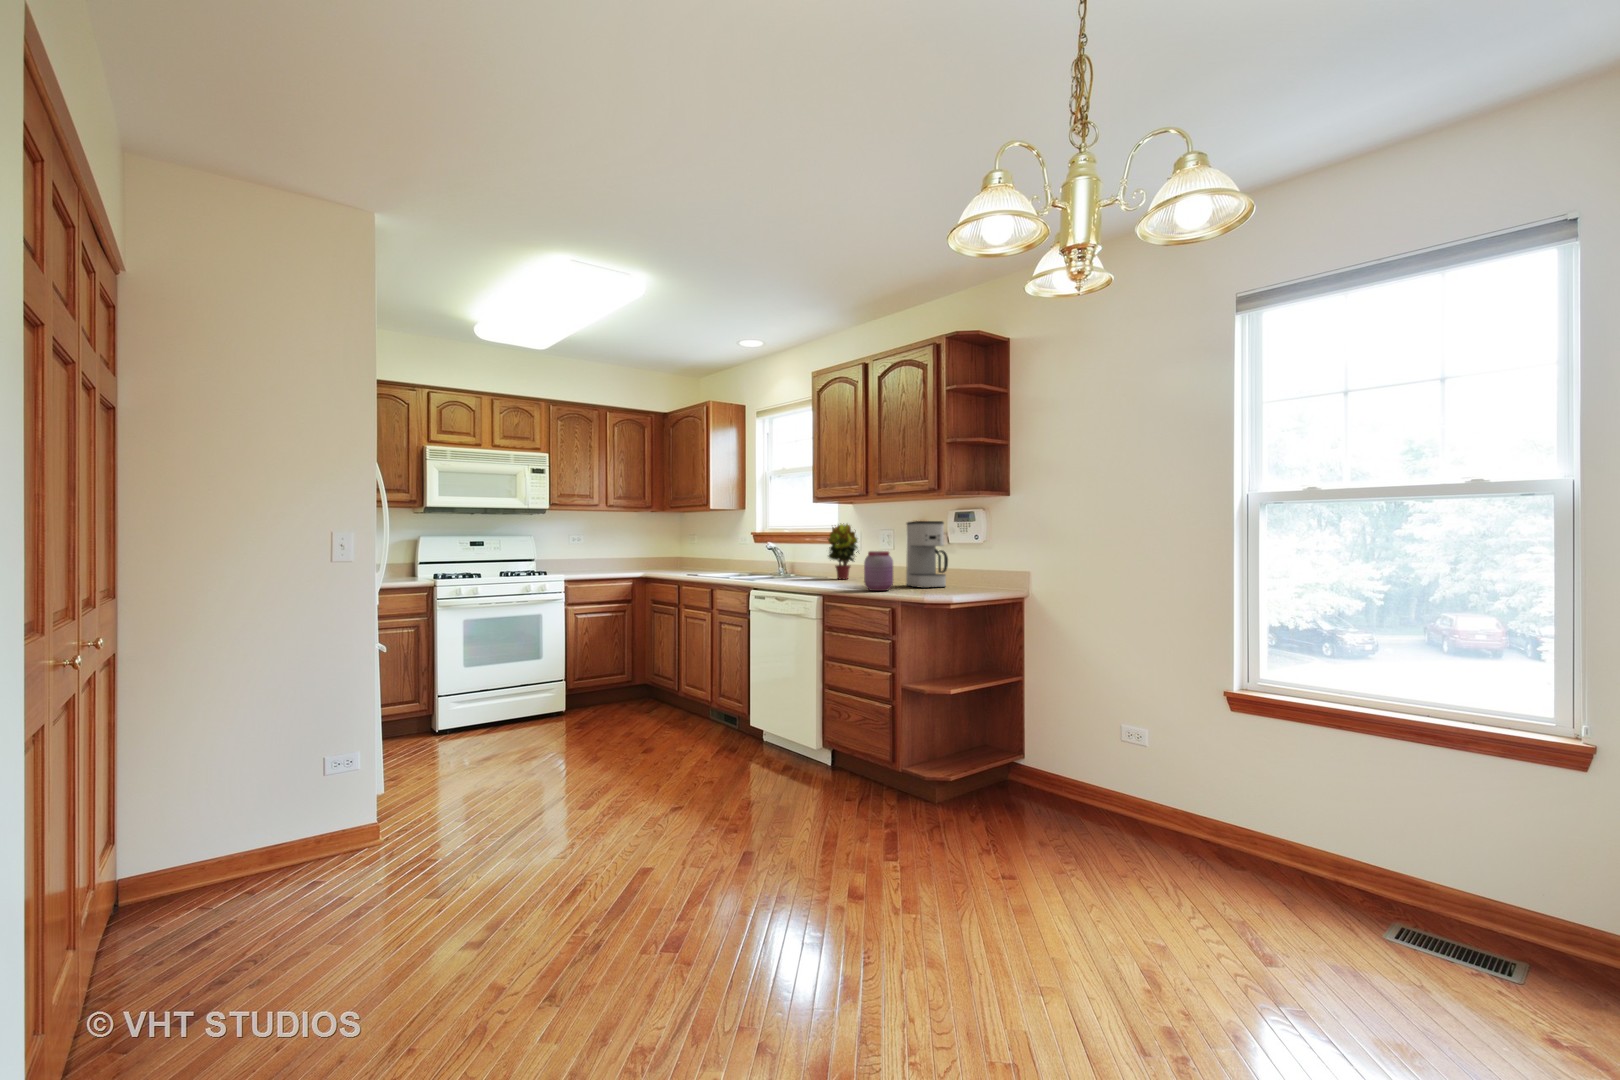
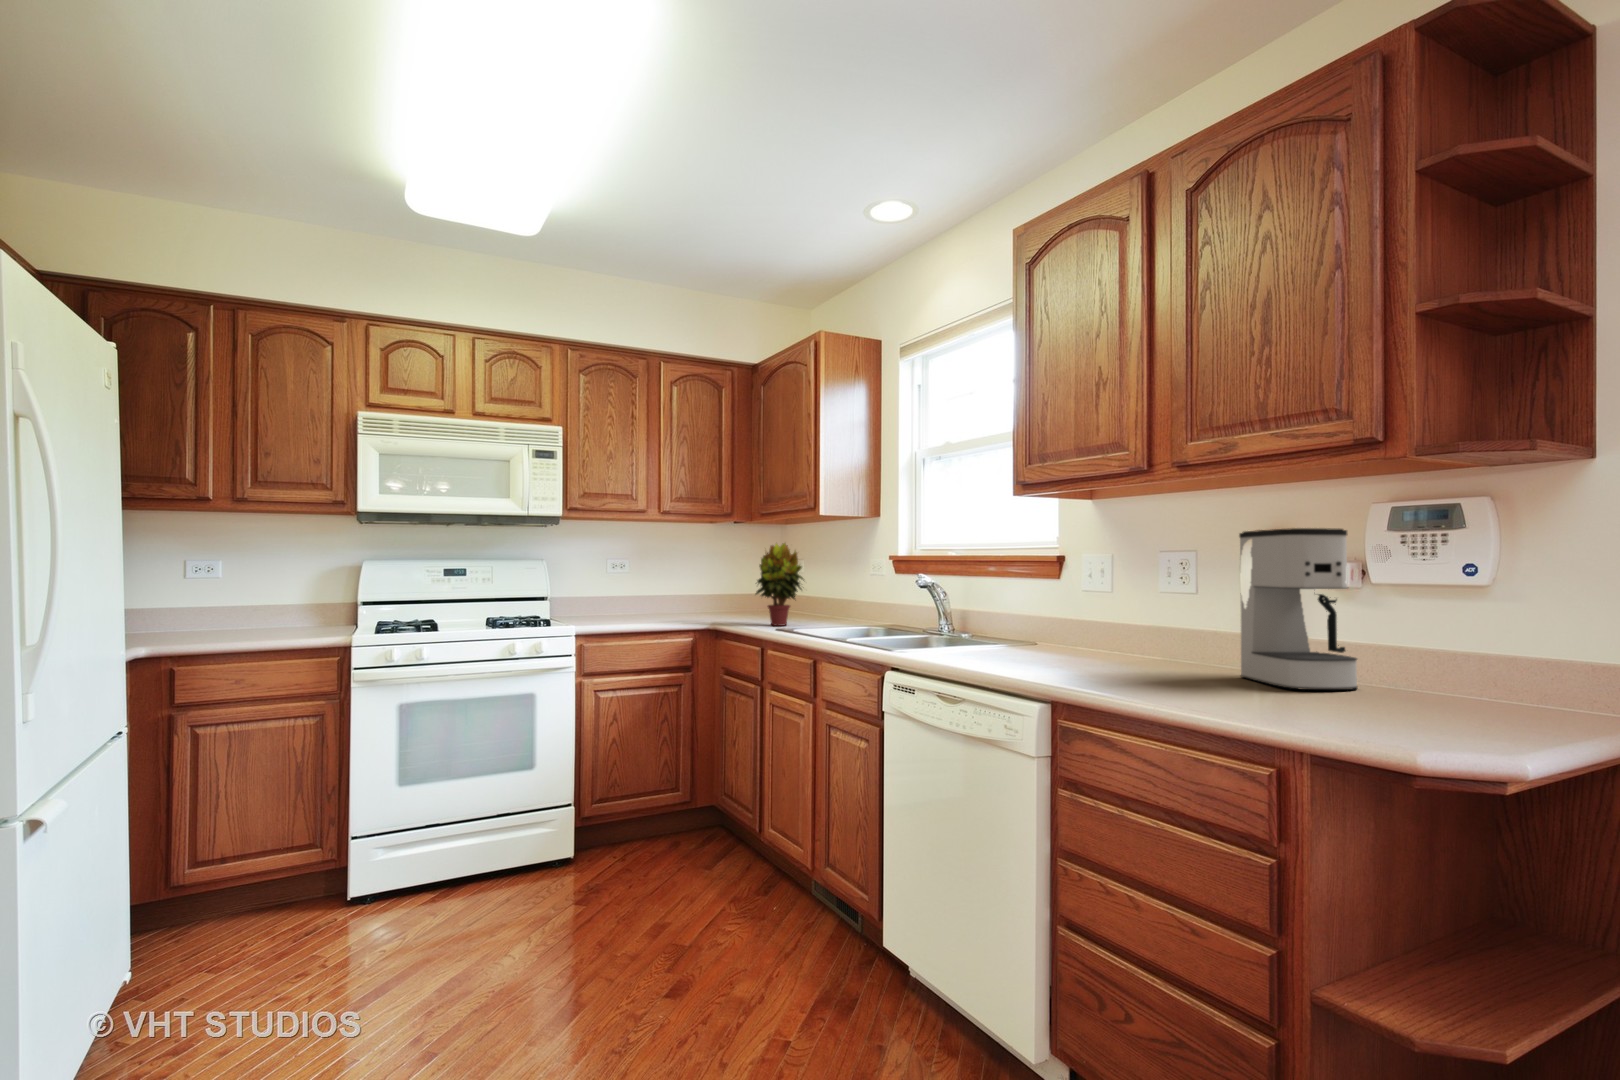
potted plant: present [828,524,858,579] -> present [756,543,804,626]
jar: present [864,551,893,591] -> none [1156,601,1234,700]

